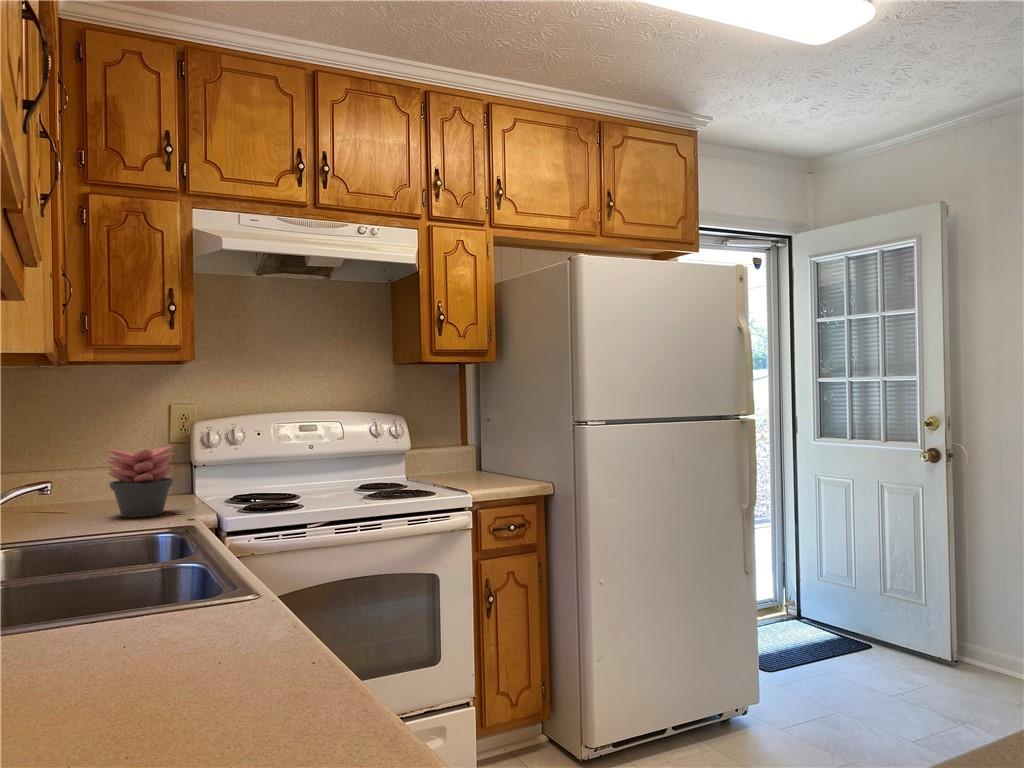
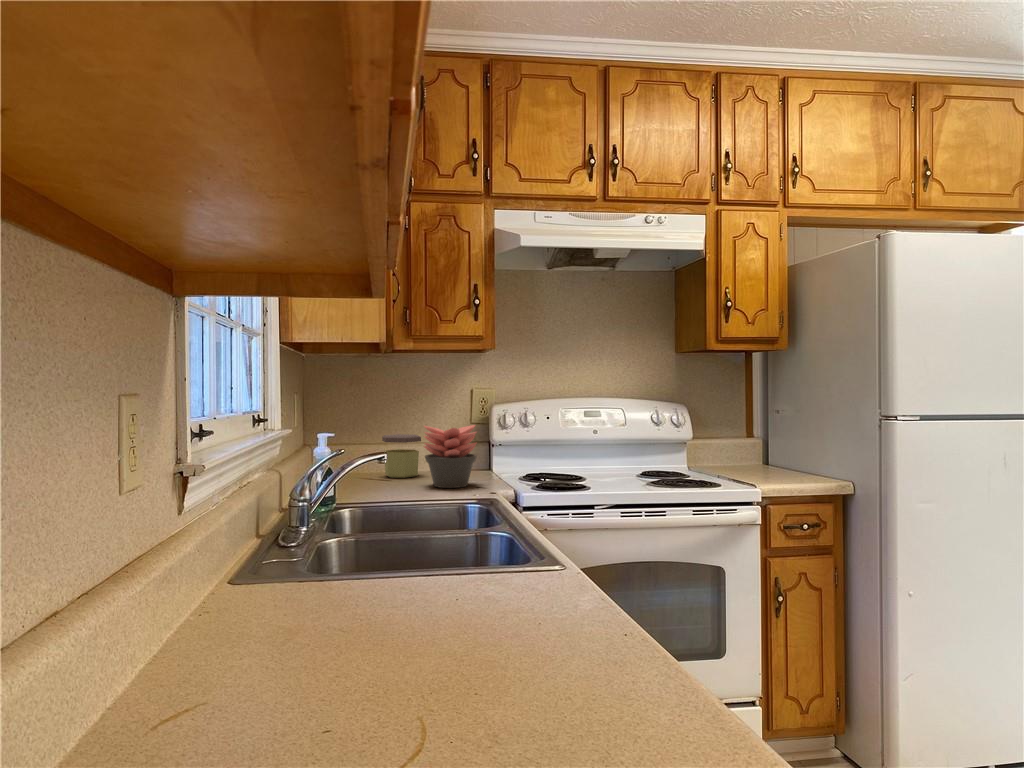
jar: none [51,460,103,511] -> present [382,434,421,478]

